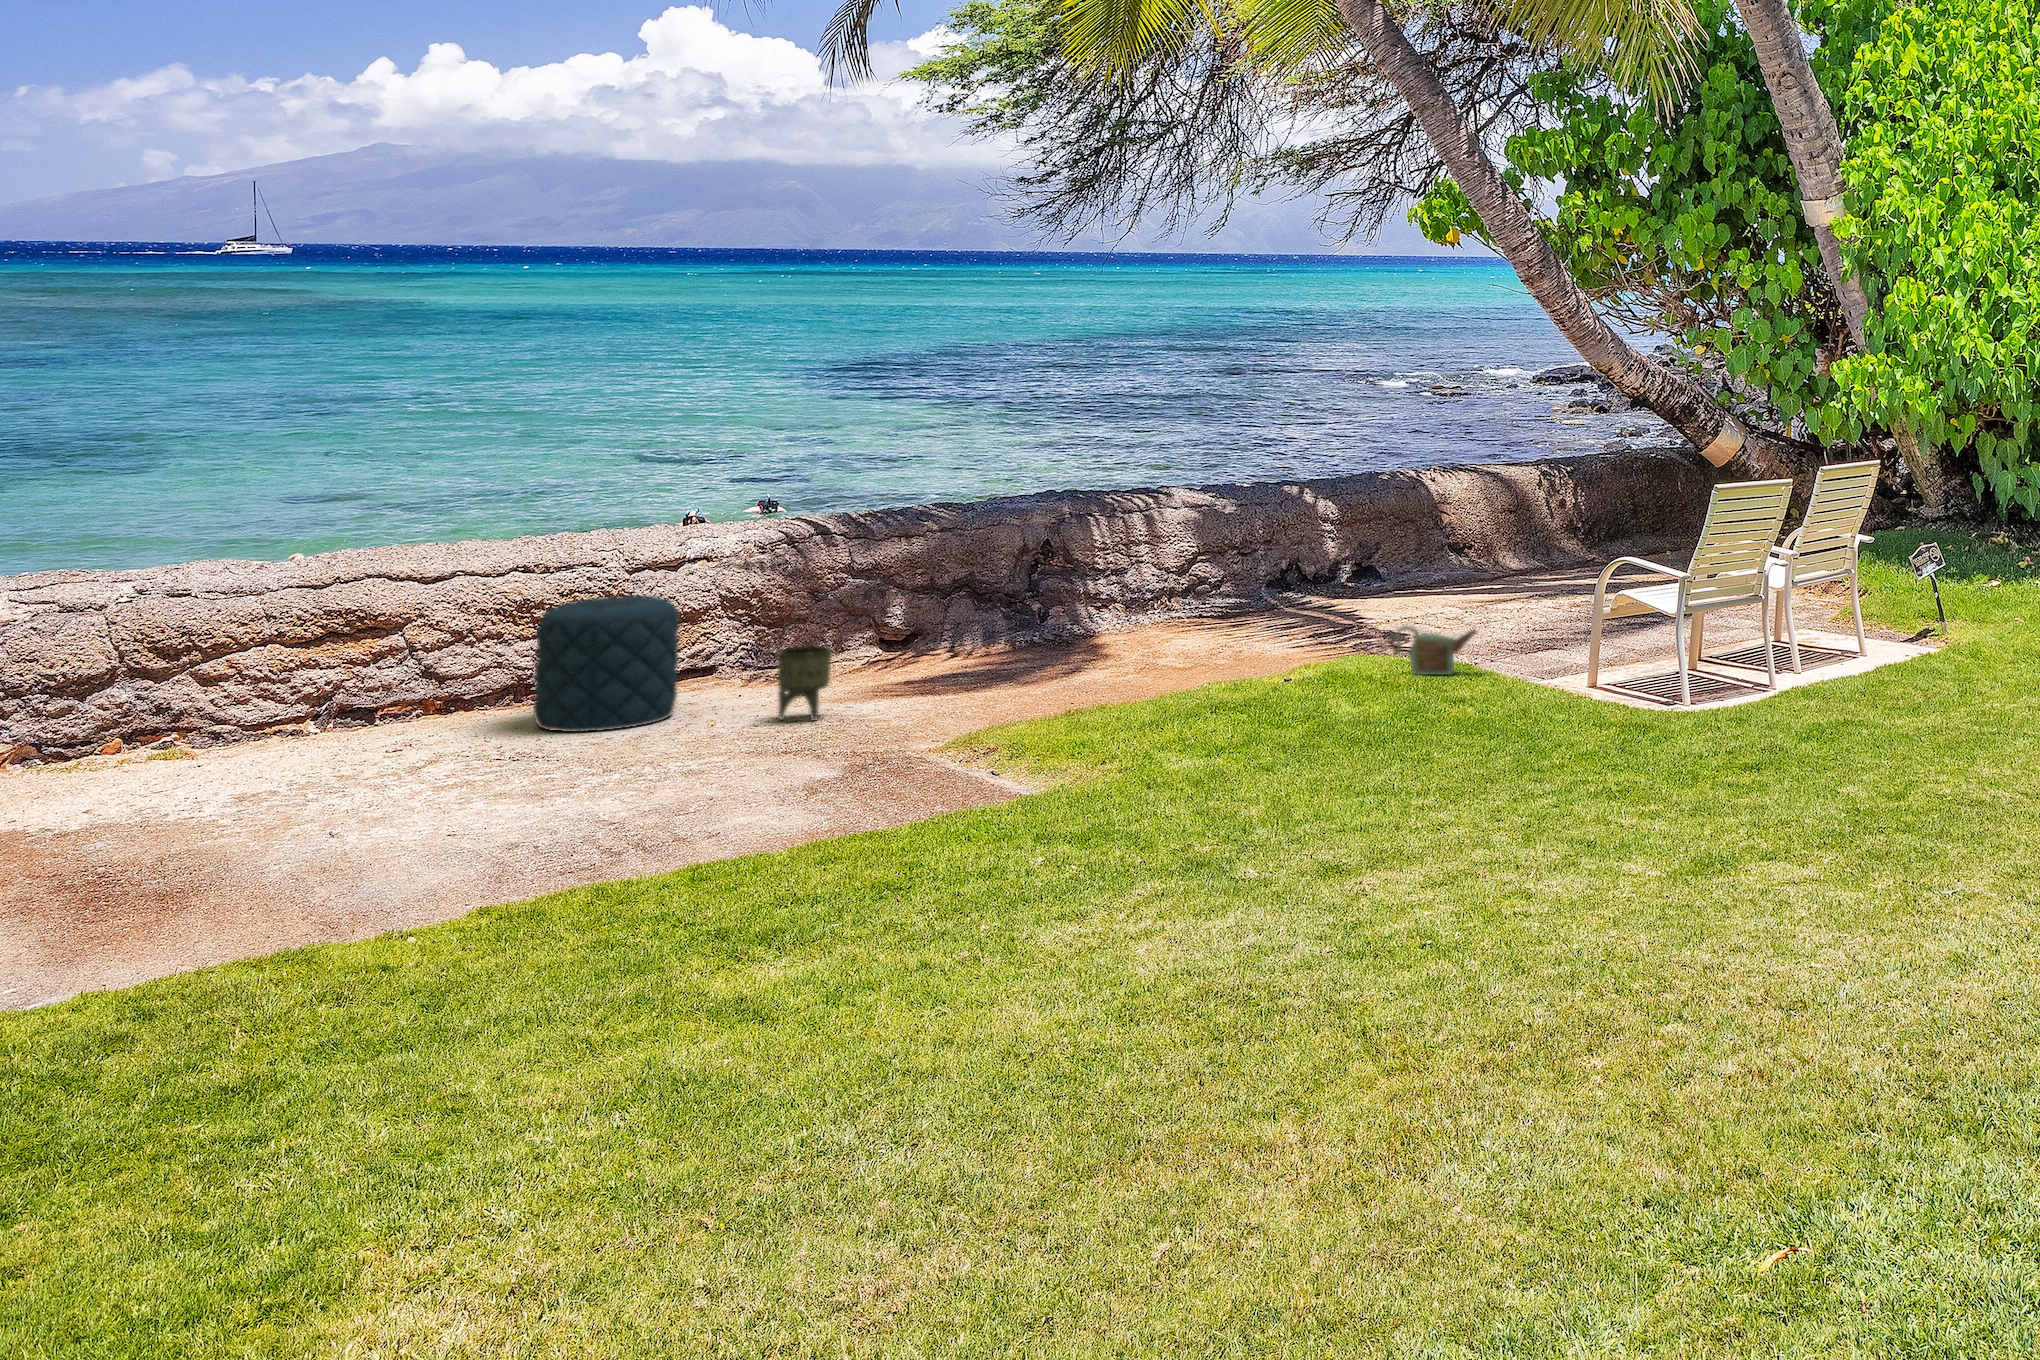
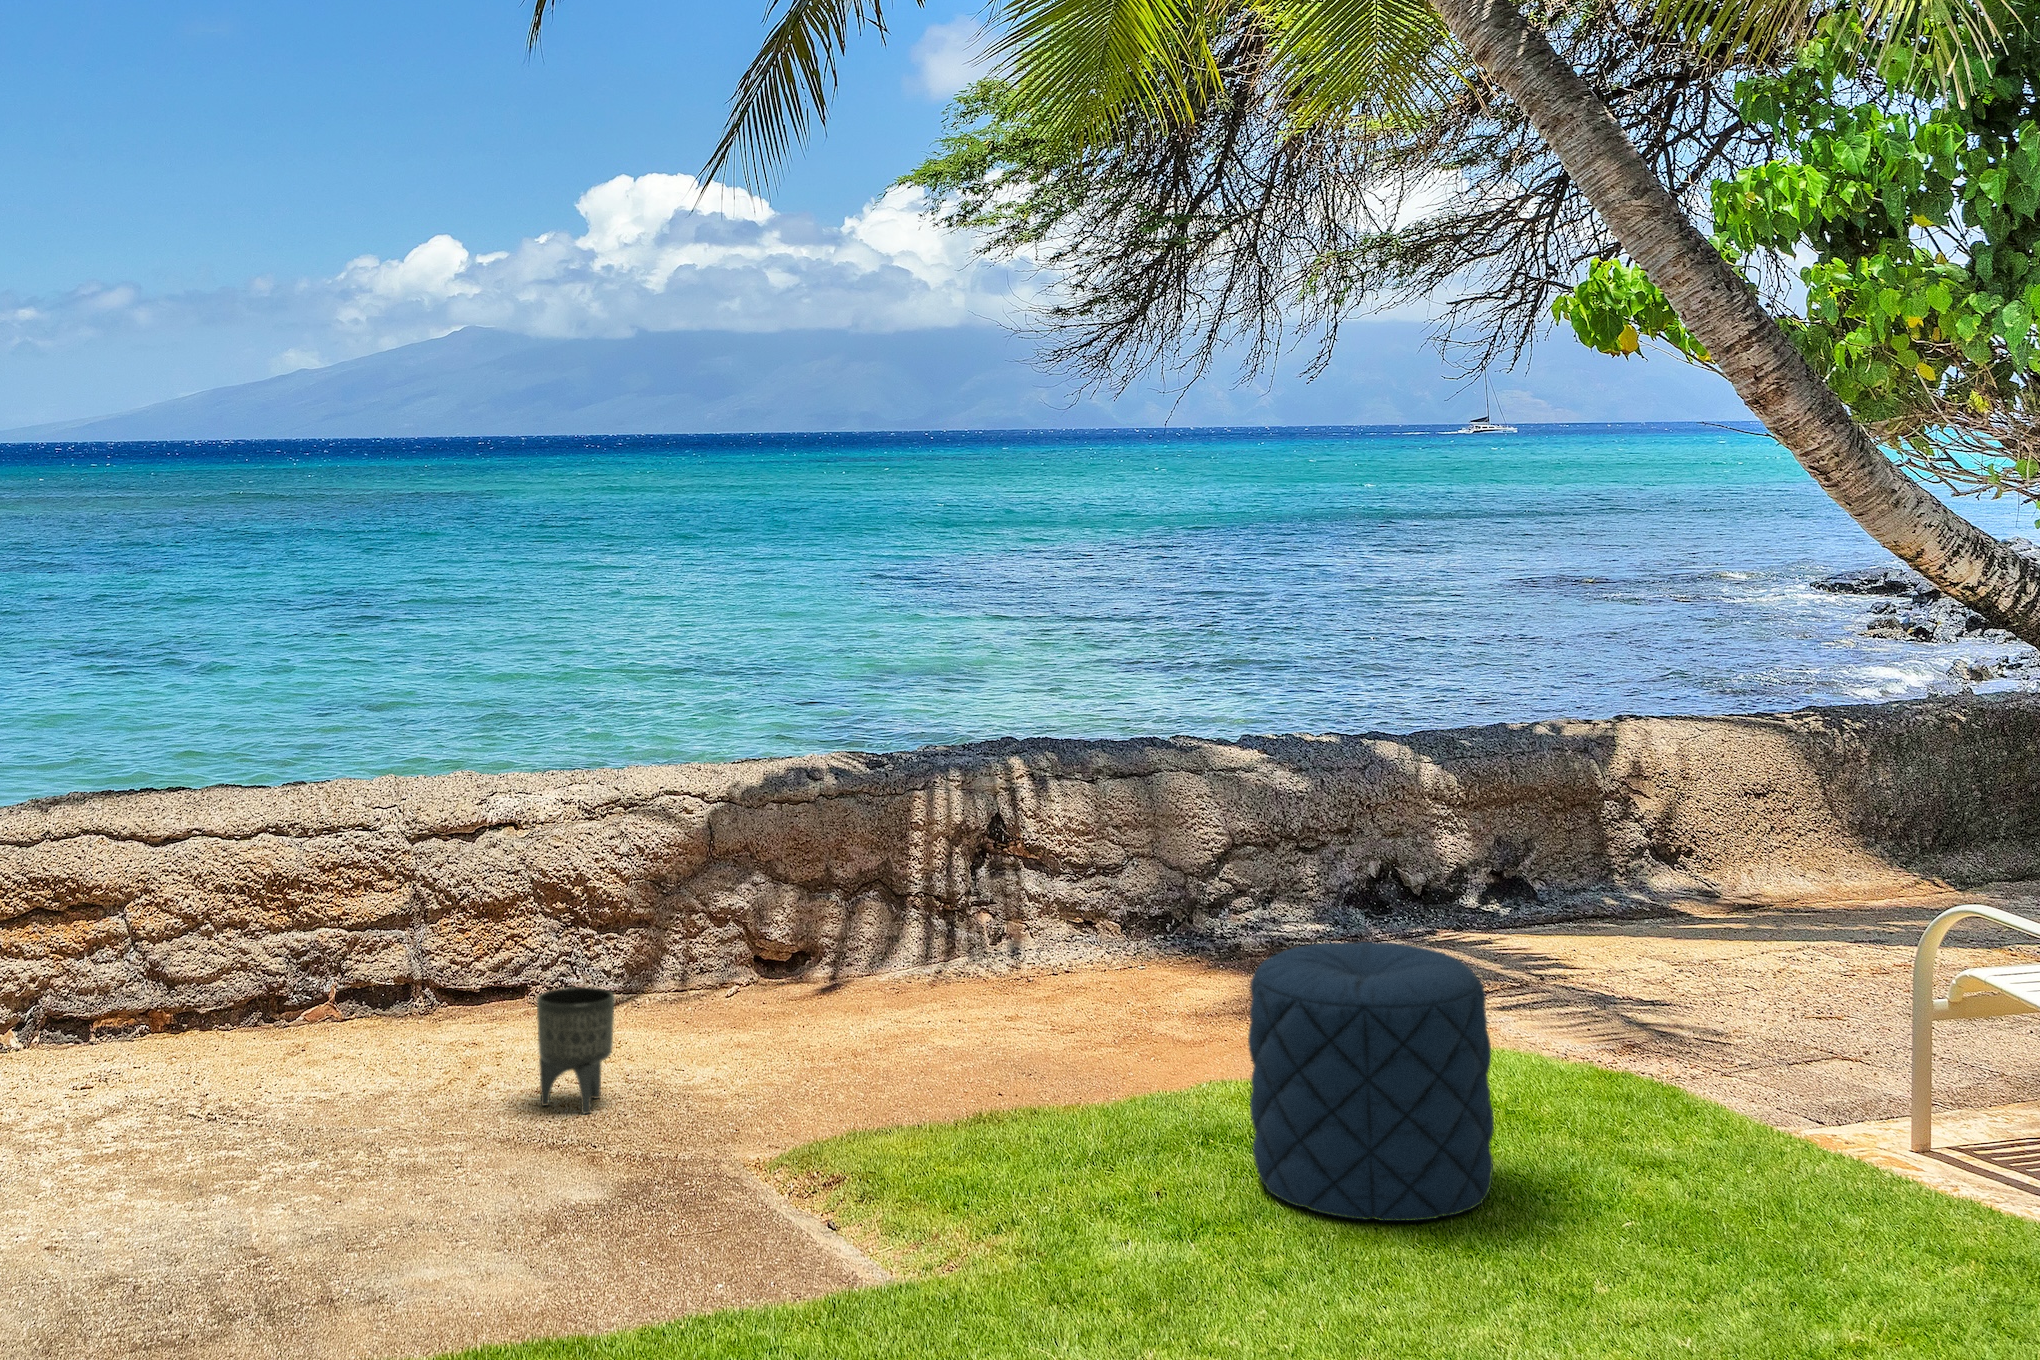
pouf: present [533,595,680,732] -> present [1248,942,1494,1221]
watering can: present [1395,626,1477,675] -> none [1522,1047,1685,1155]

